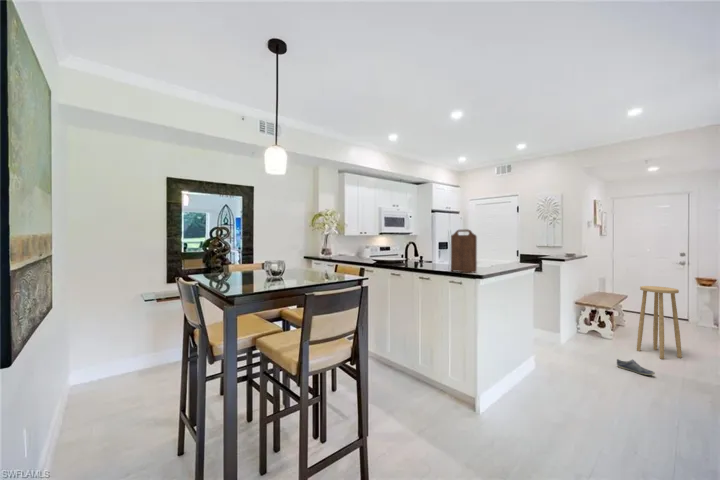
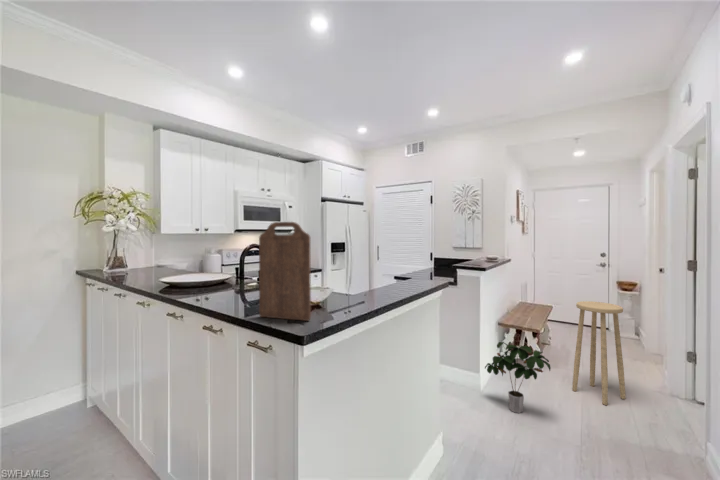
potted plant: none [564,309,614,357] -> present [485,342,551,413]
shoe: present [617,359,655,375] -> none [556,420,609,449]

